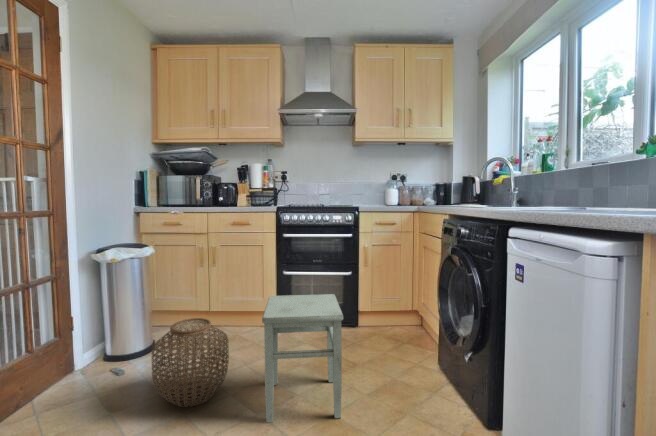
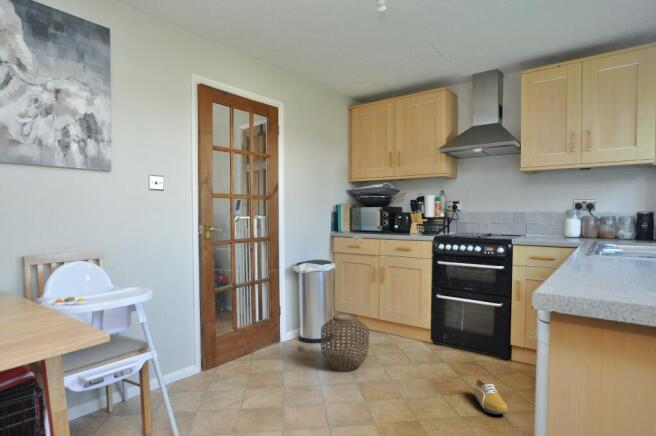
stool: present [262,294,343,423] -> none [378,306,450,405]
shoe: none [368,364,420,403] -> present [473,379,508,414]

